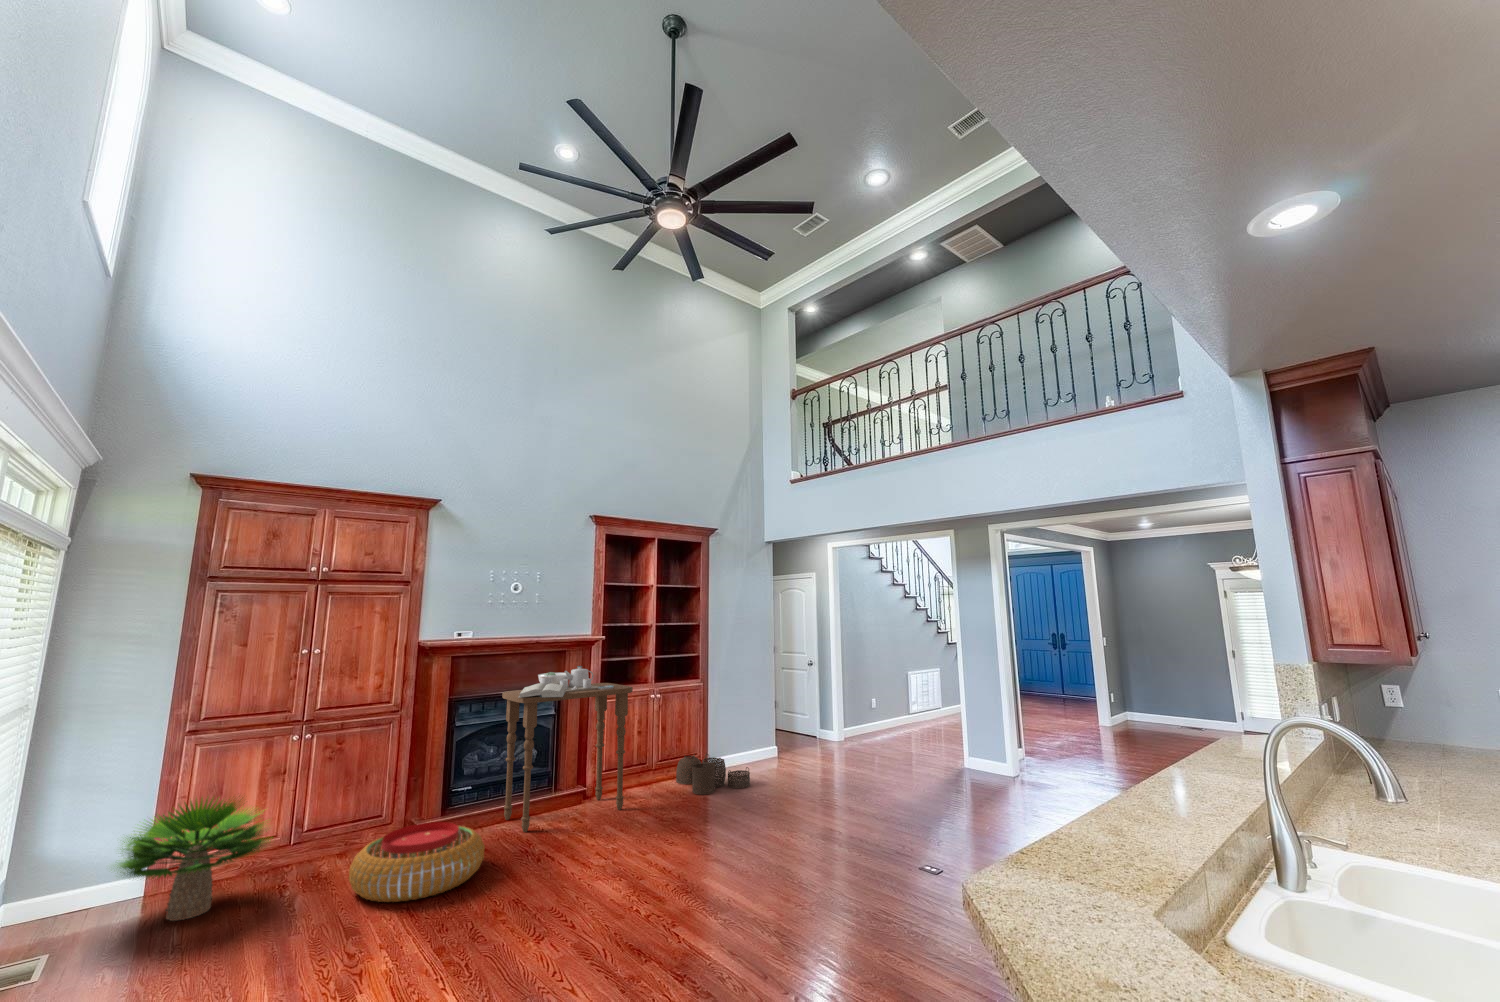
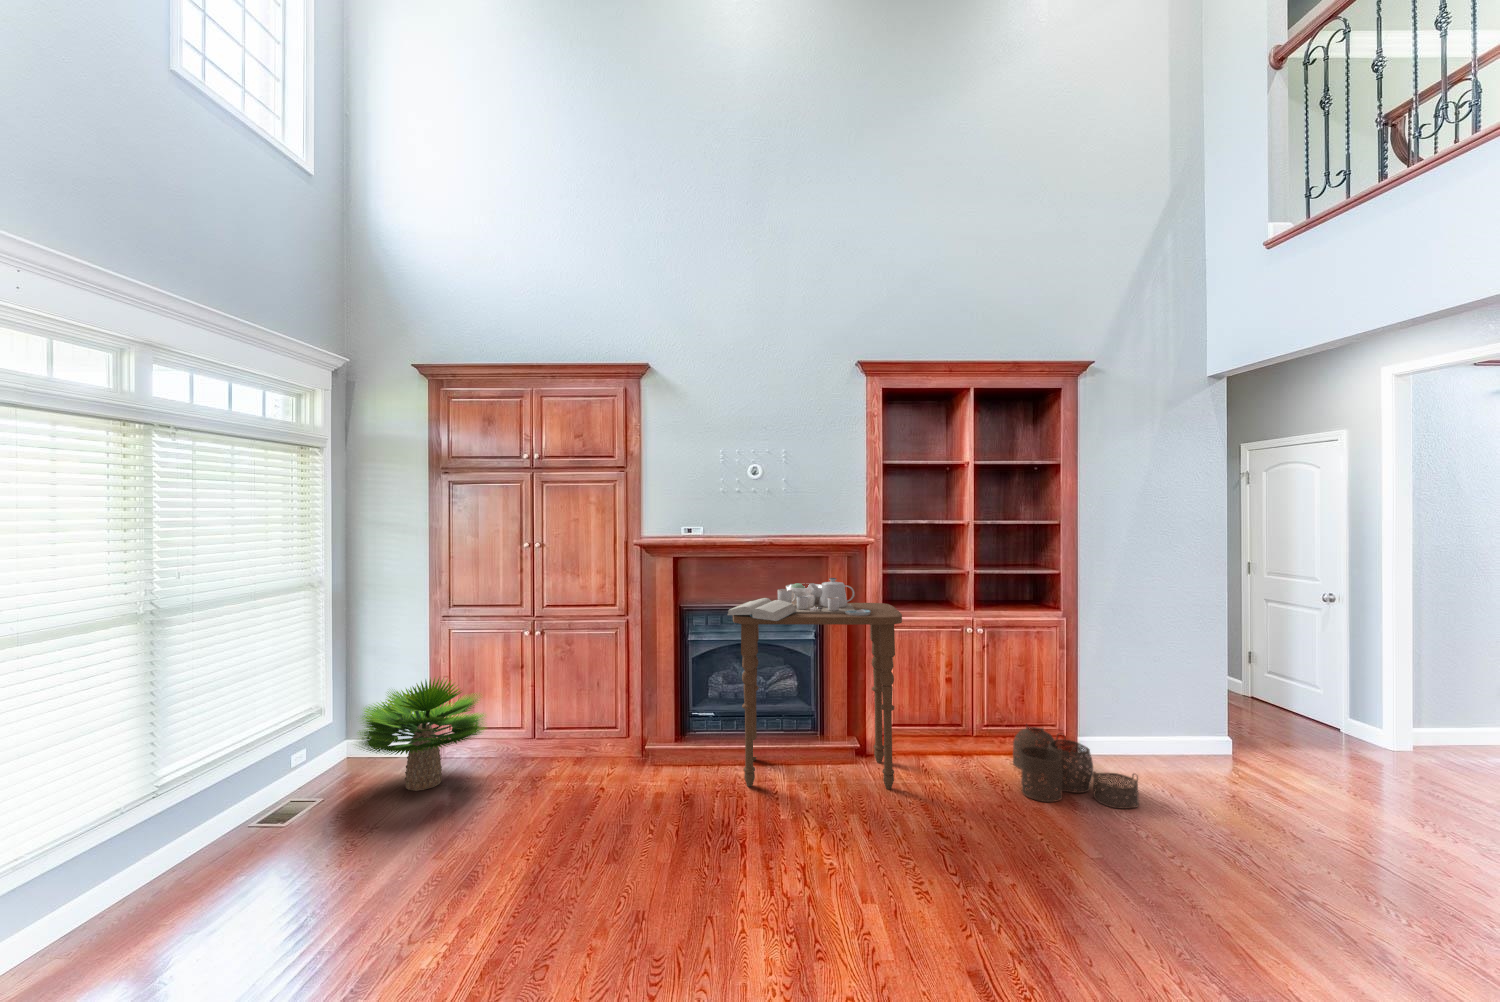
pouf: present [349,822,485,902] -> none [505,751,656,851]

